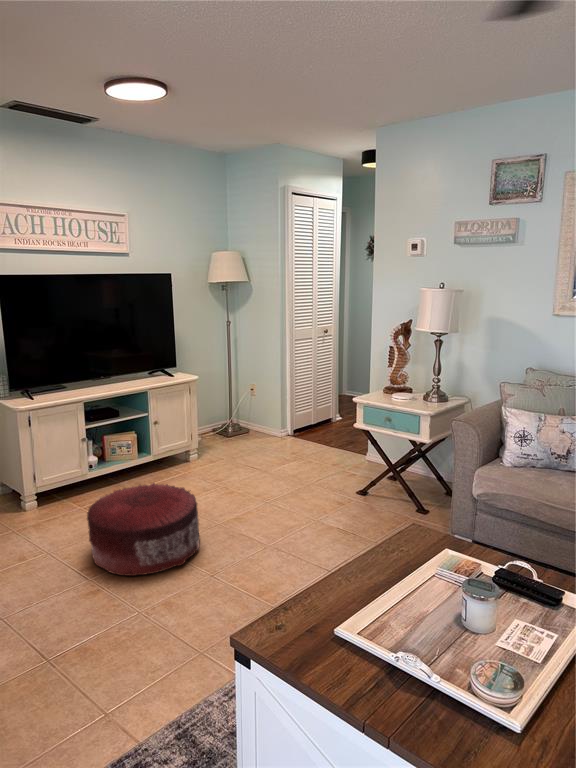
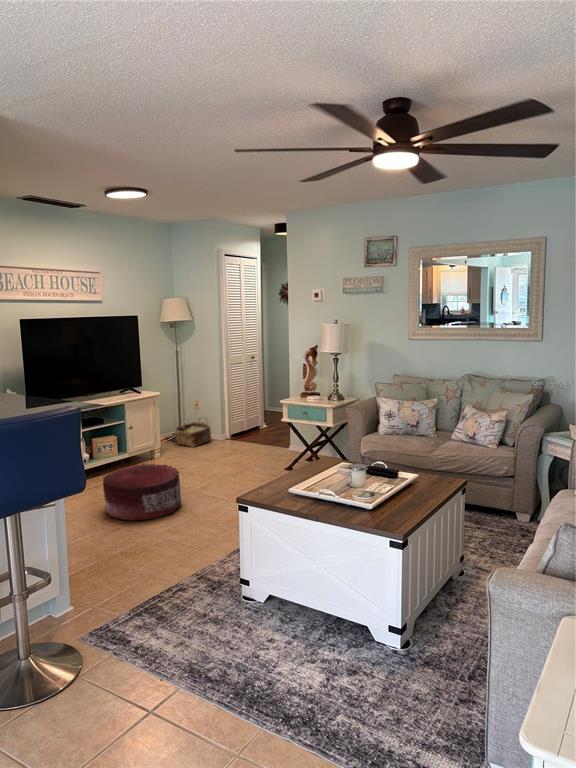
woven basket: none [221,405,268,445] -> present [175,420,211,447]

